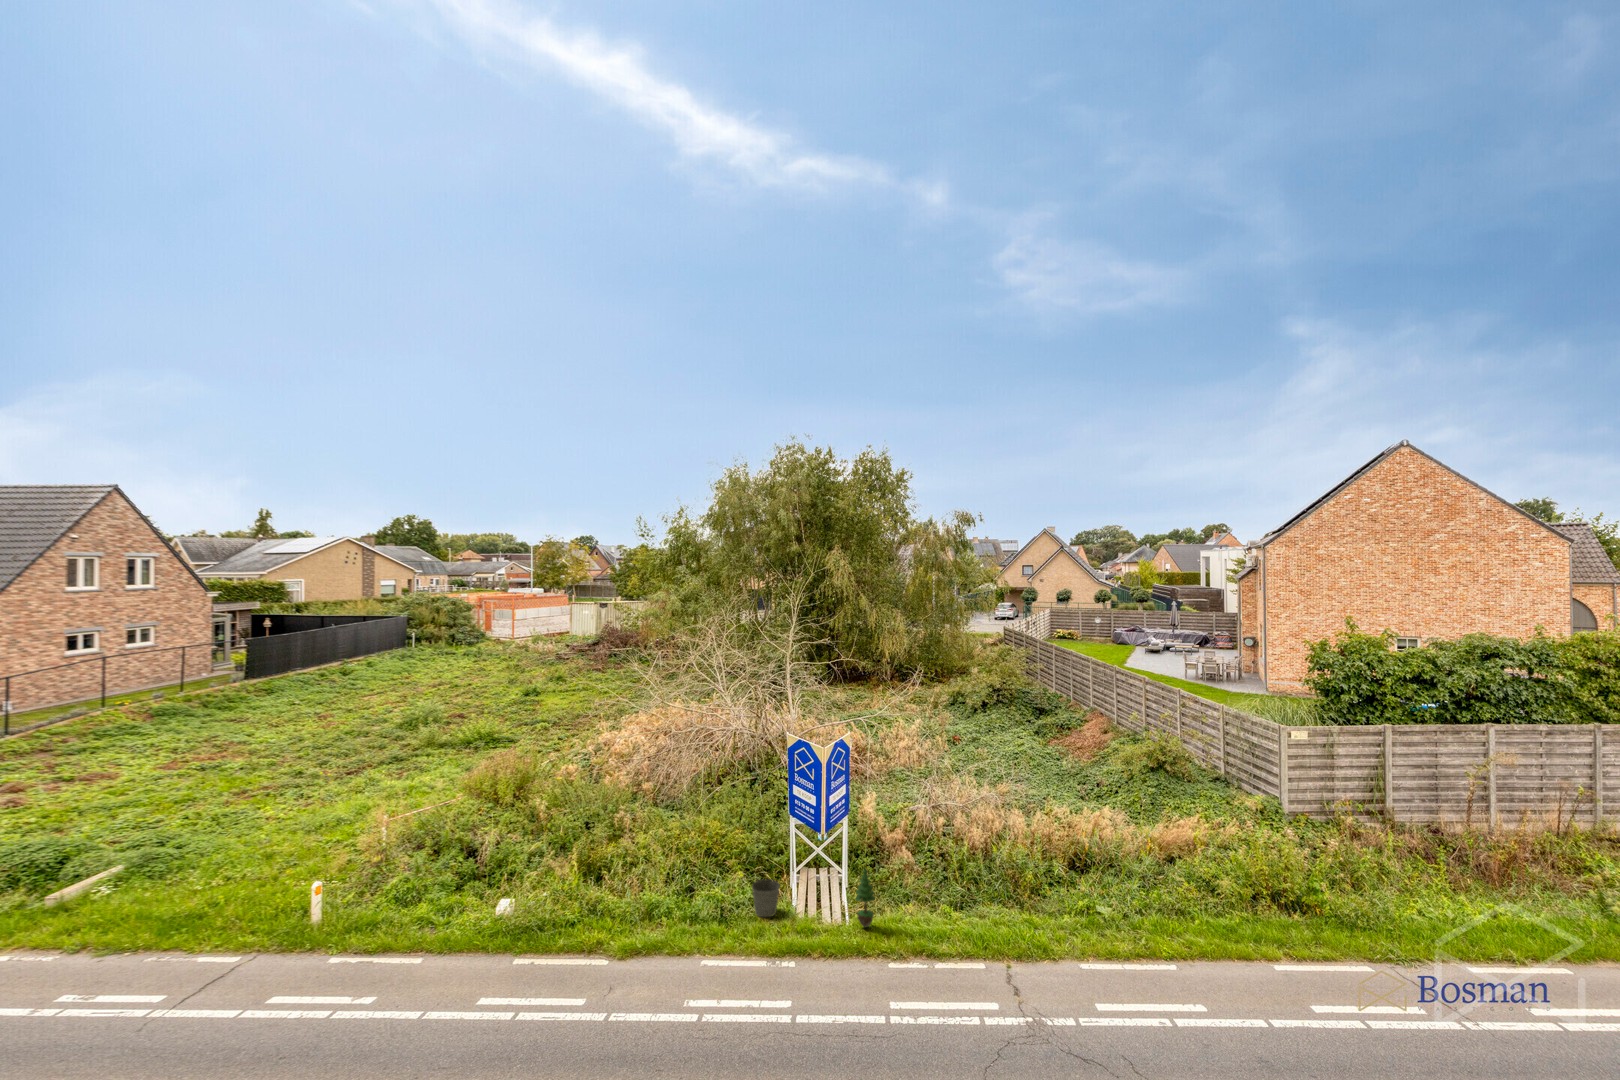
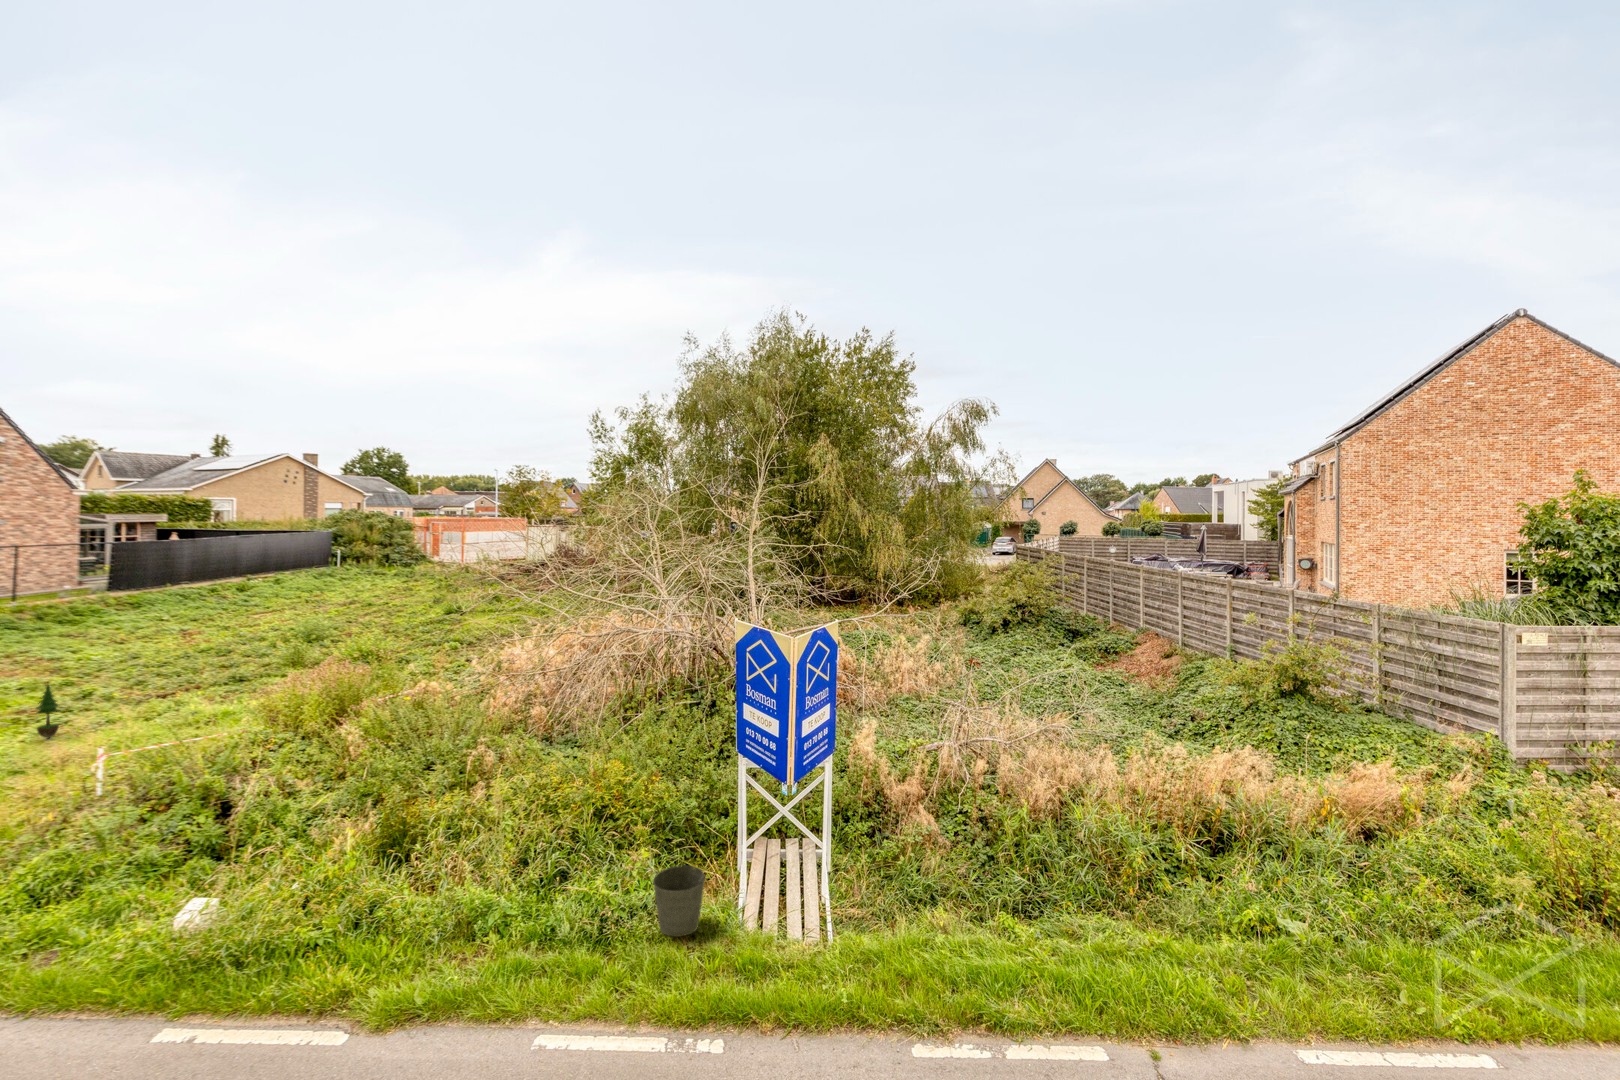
potted tree: present [855,869,875,927] -> present [36,685,60,739]

